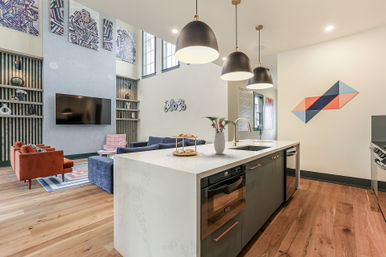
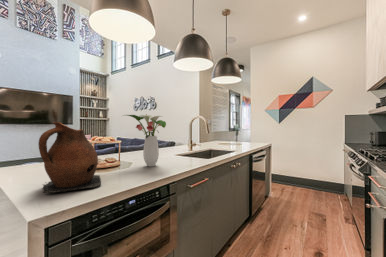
ceramic pitcher: none [169,122,206,163] -> present [38,122,101,193]

